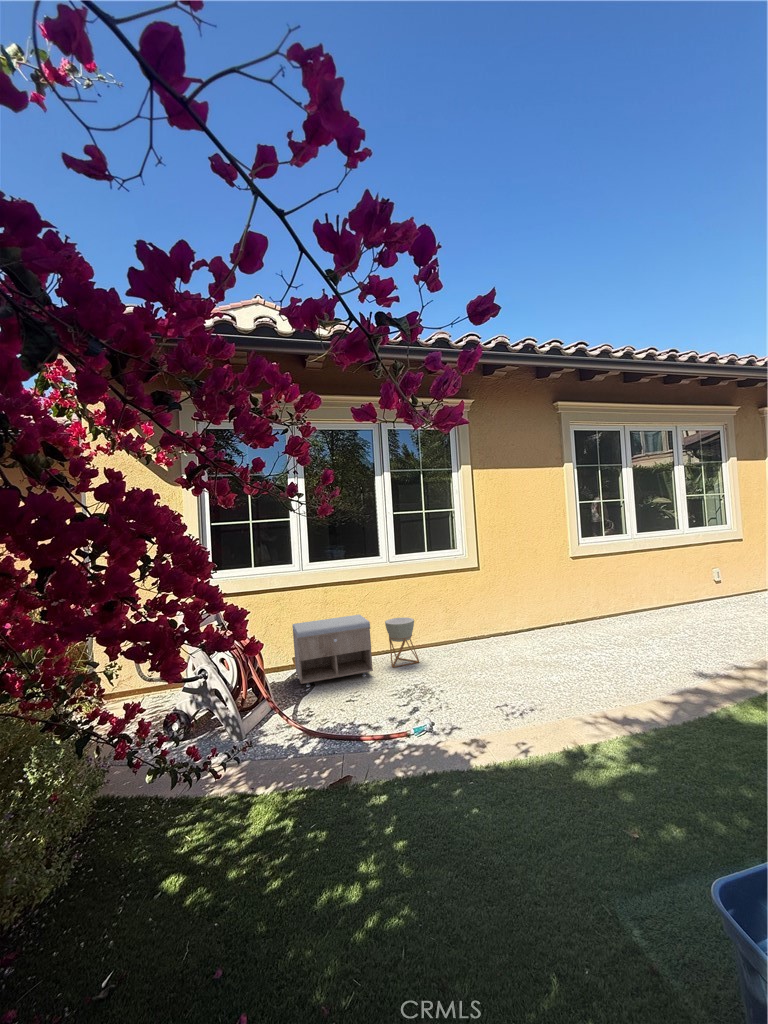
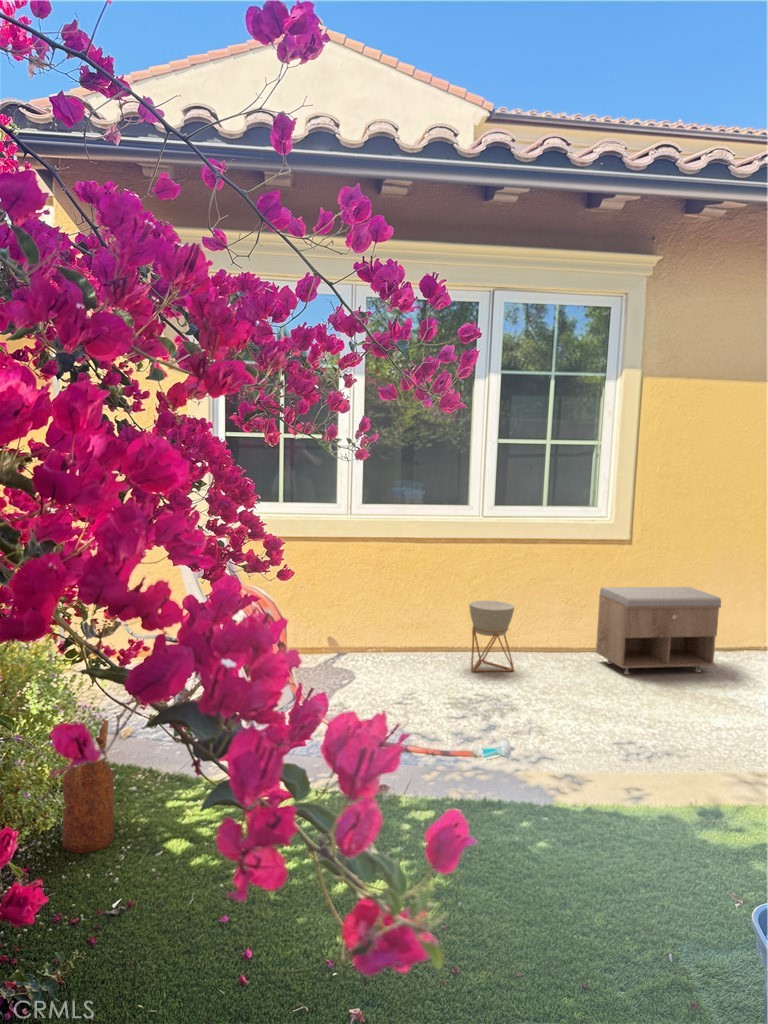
storage bench: present [293,615,373,687] -> present [596,587,721,674]
watering can: none [63,773,117,909] -> present [62,720,114,853]

